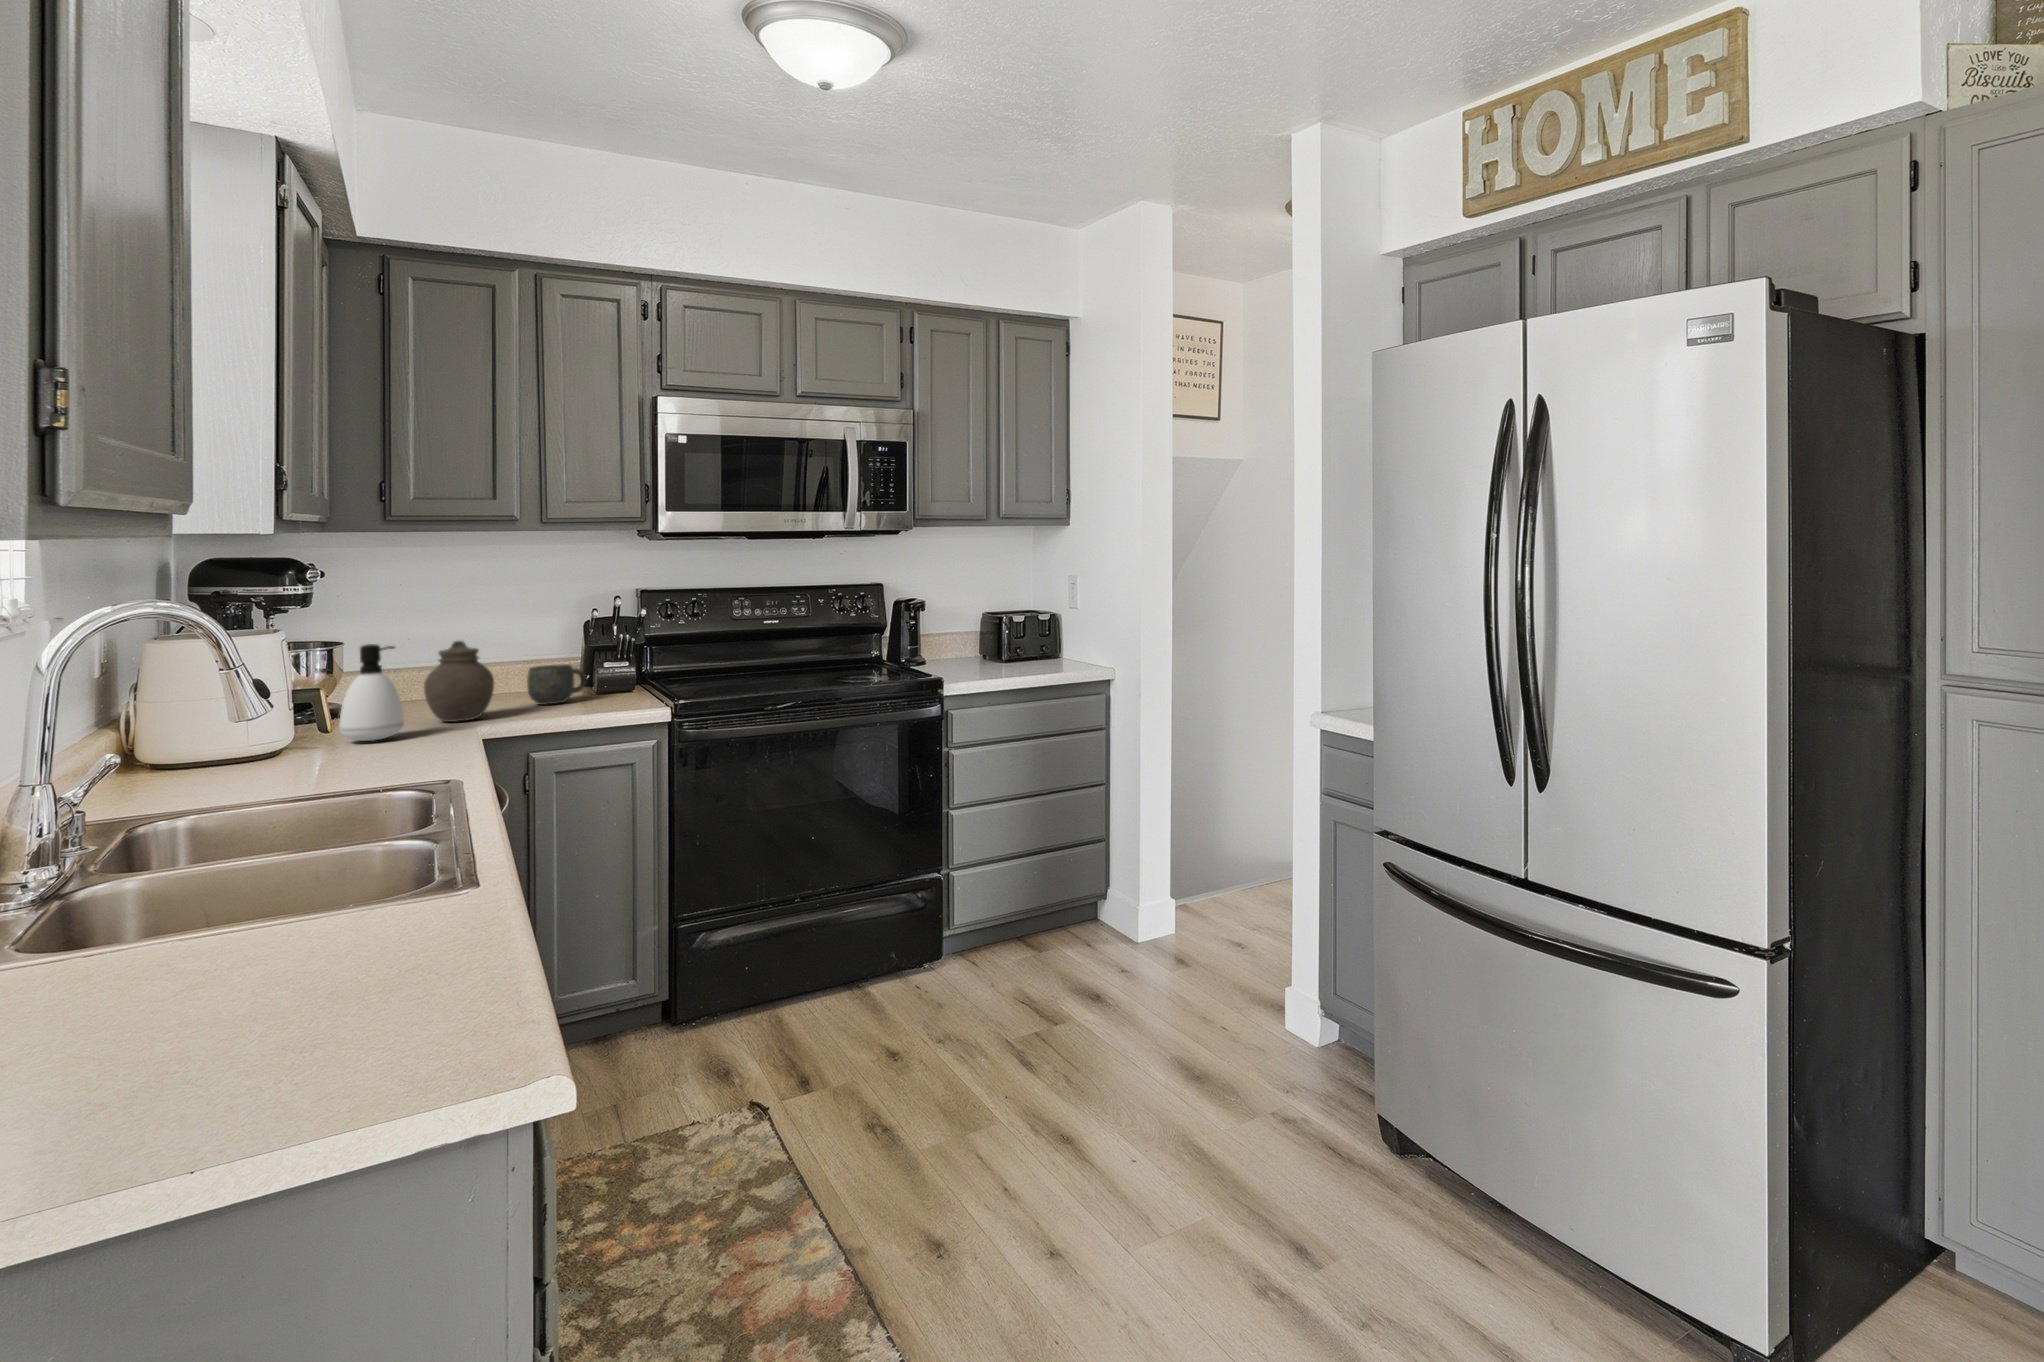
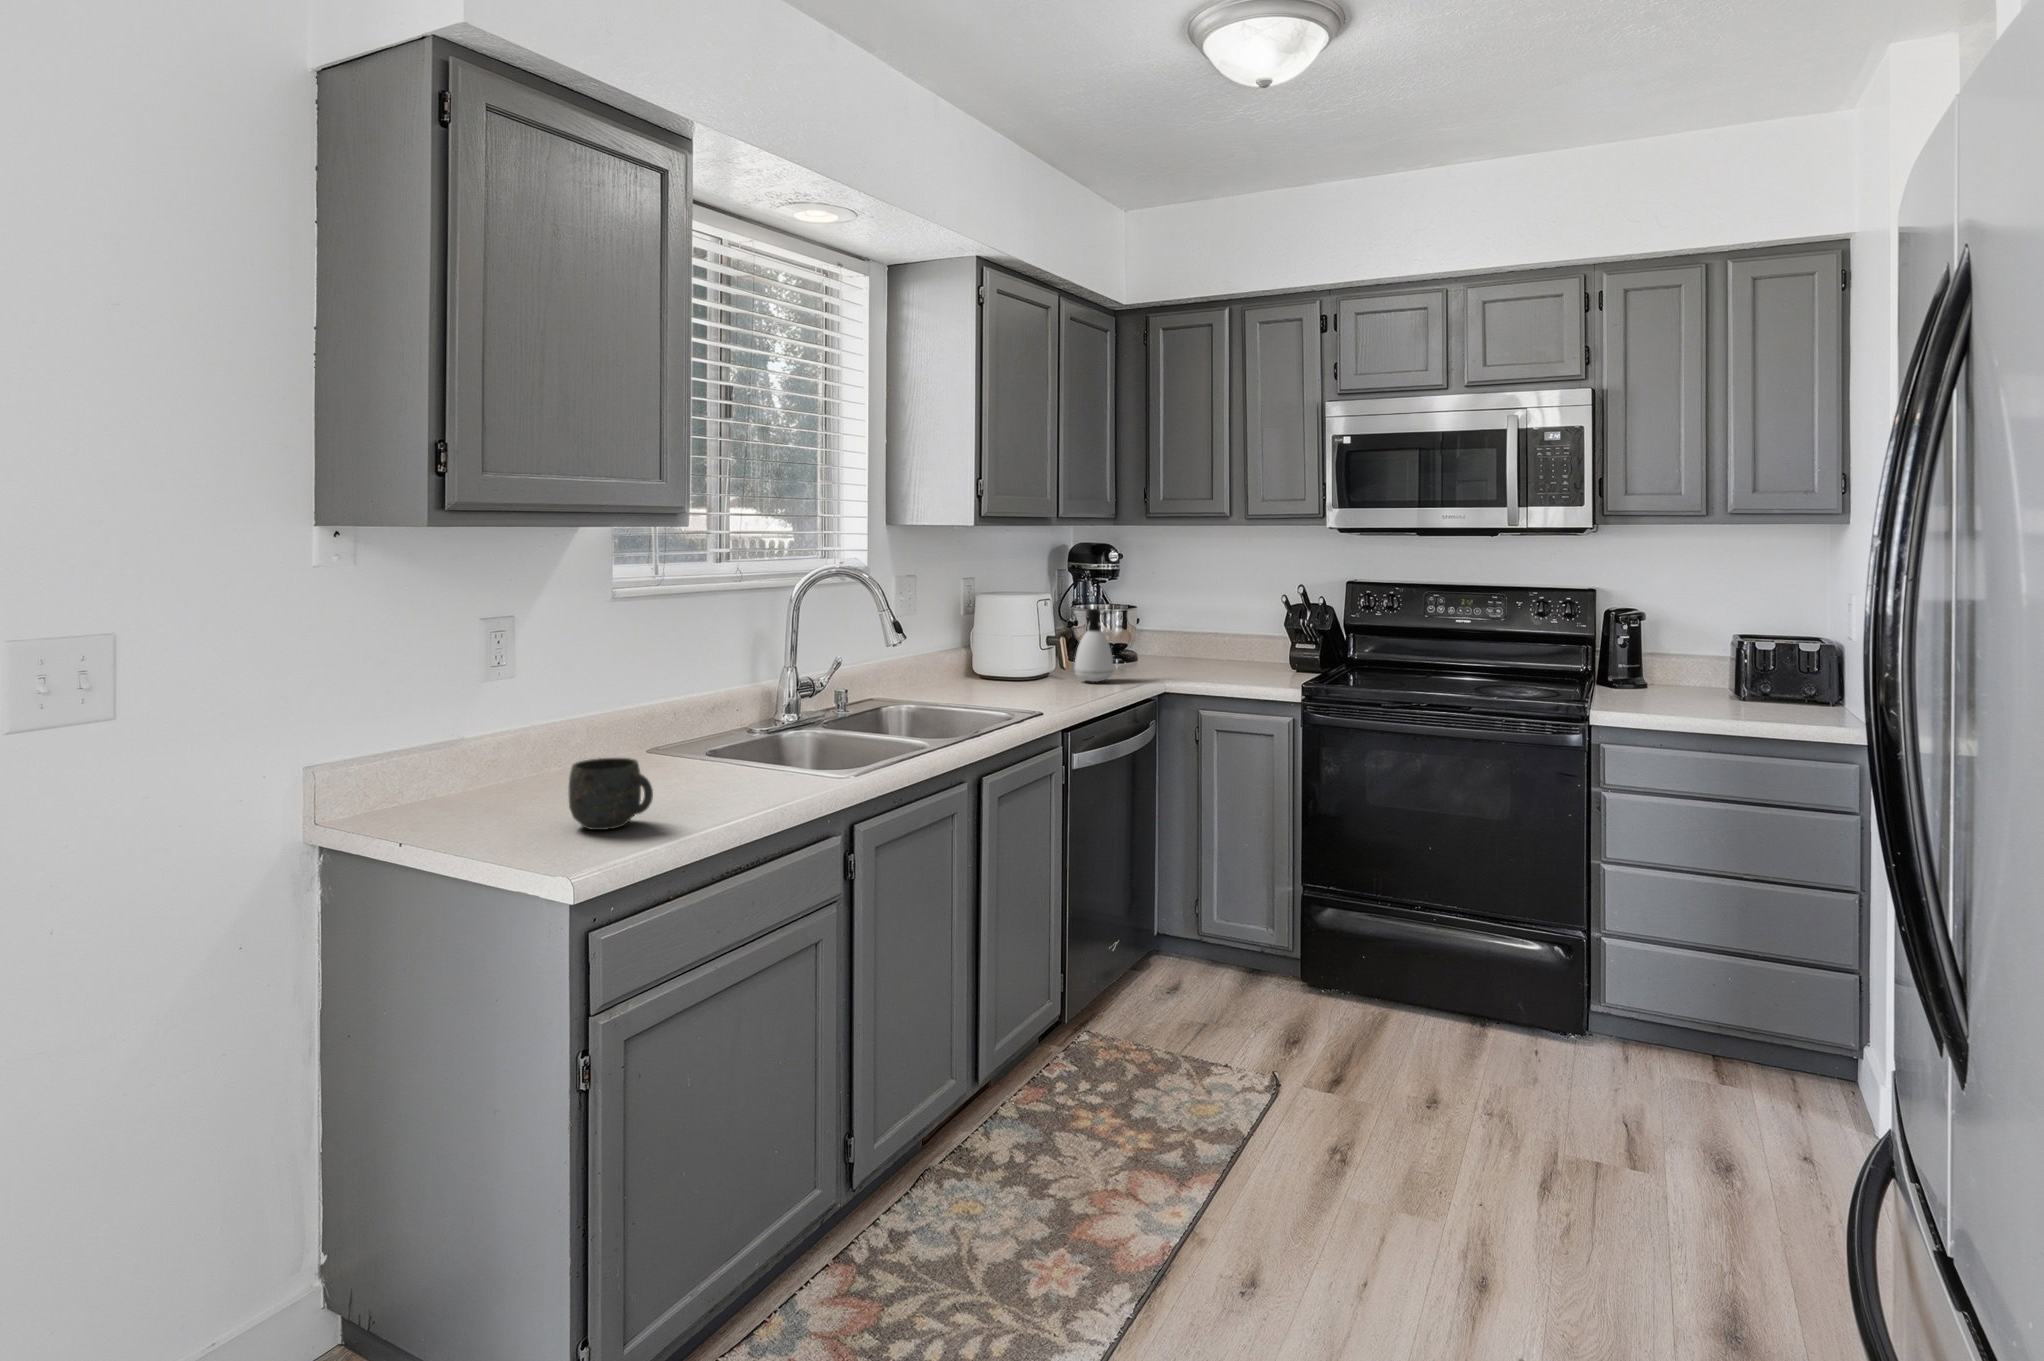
jar: present [424,641,495,722] -> none [1147,612,1194,677]
mug: present [527,664,586,705] -> present [568,758,653,830]

